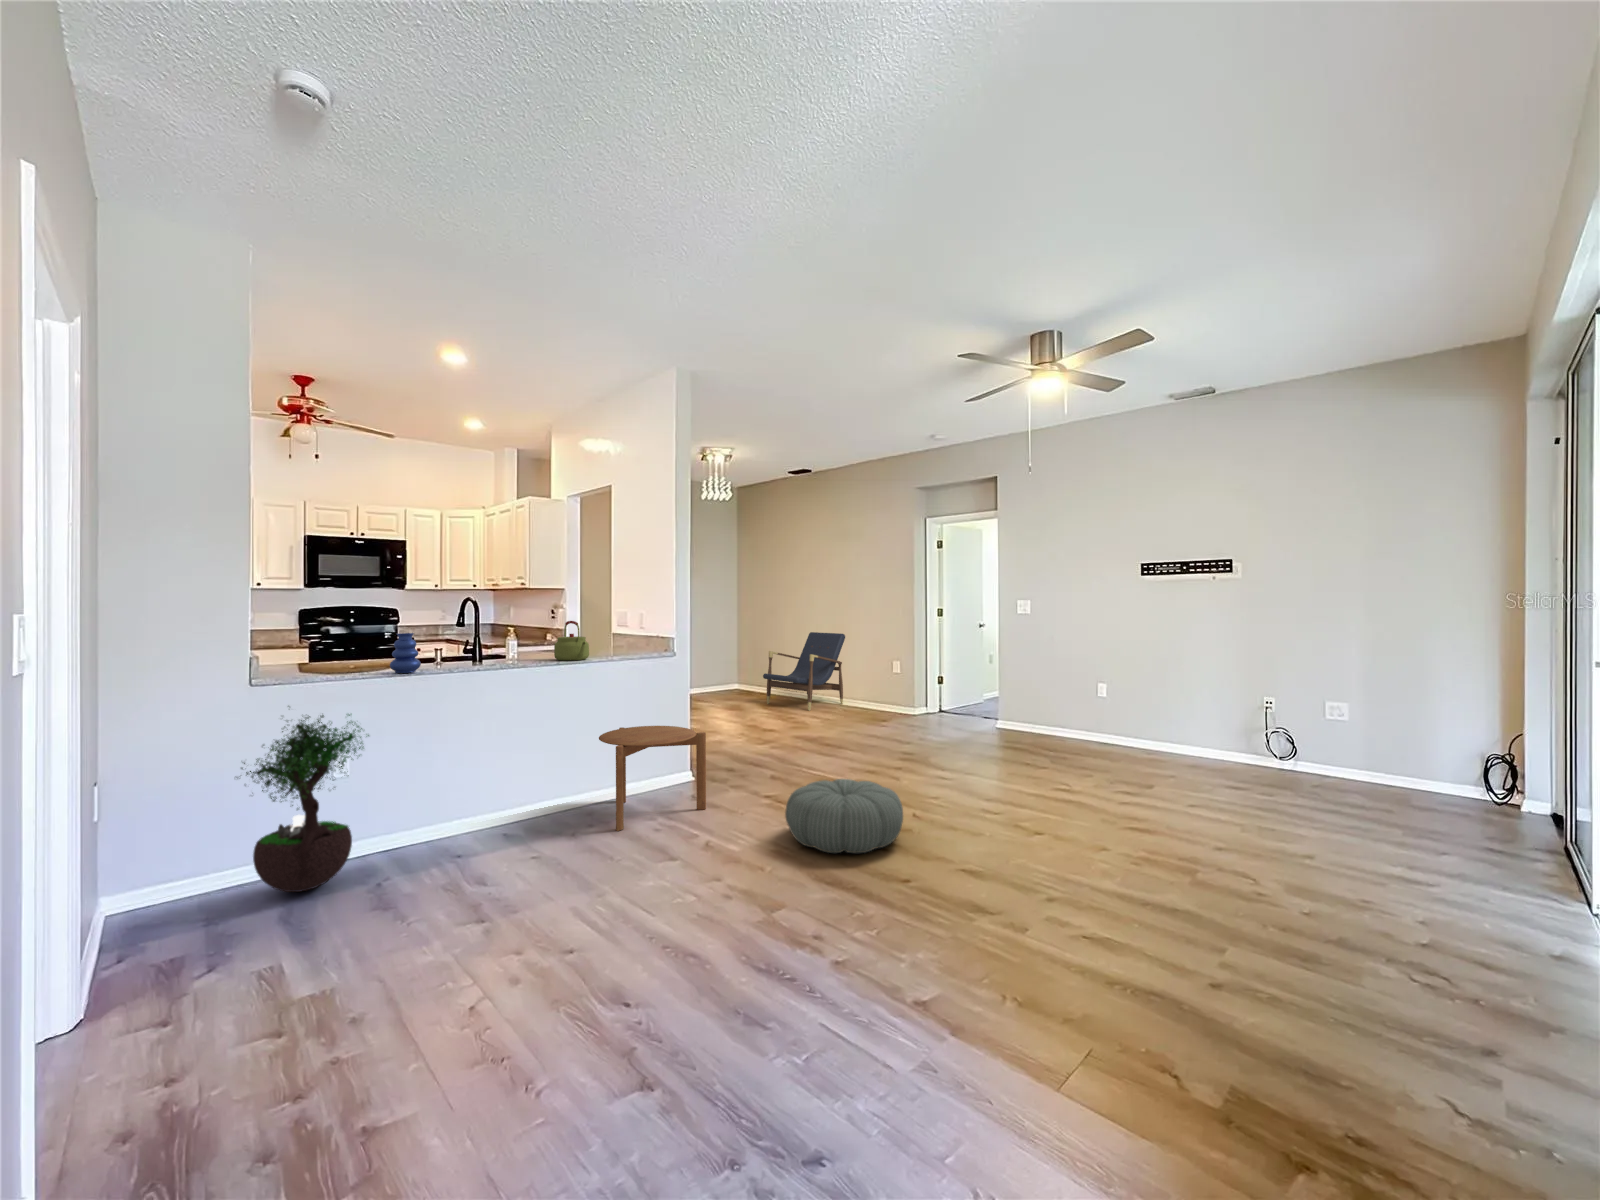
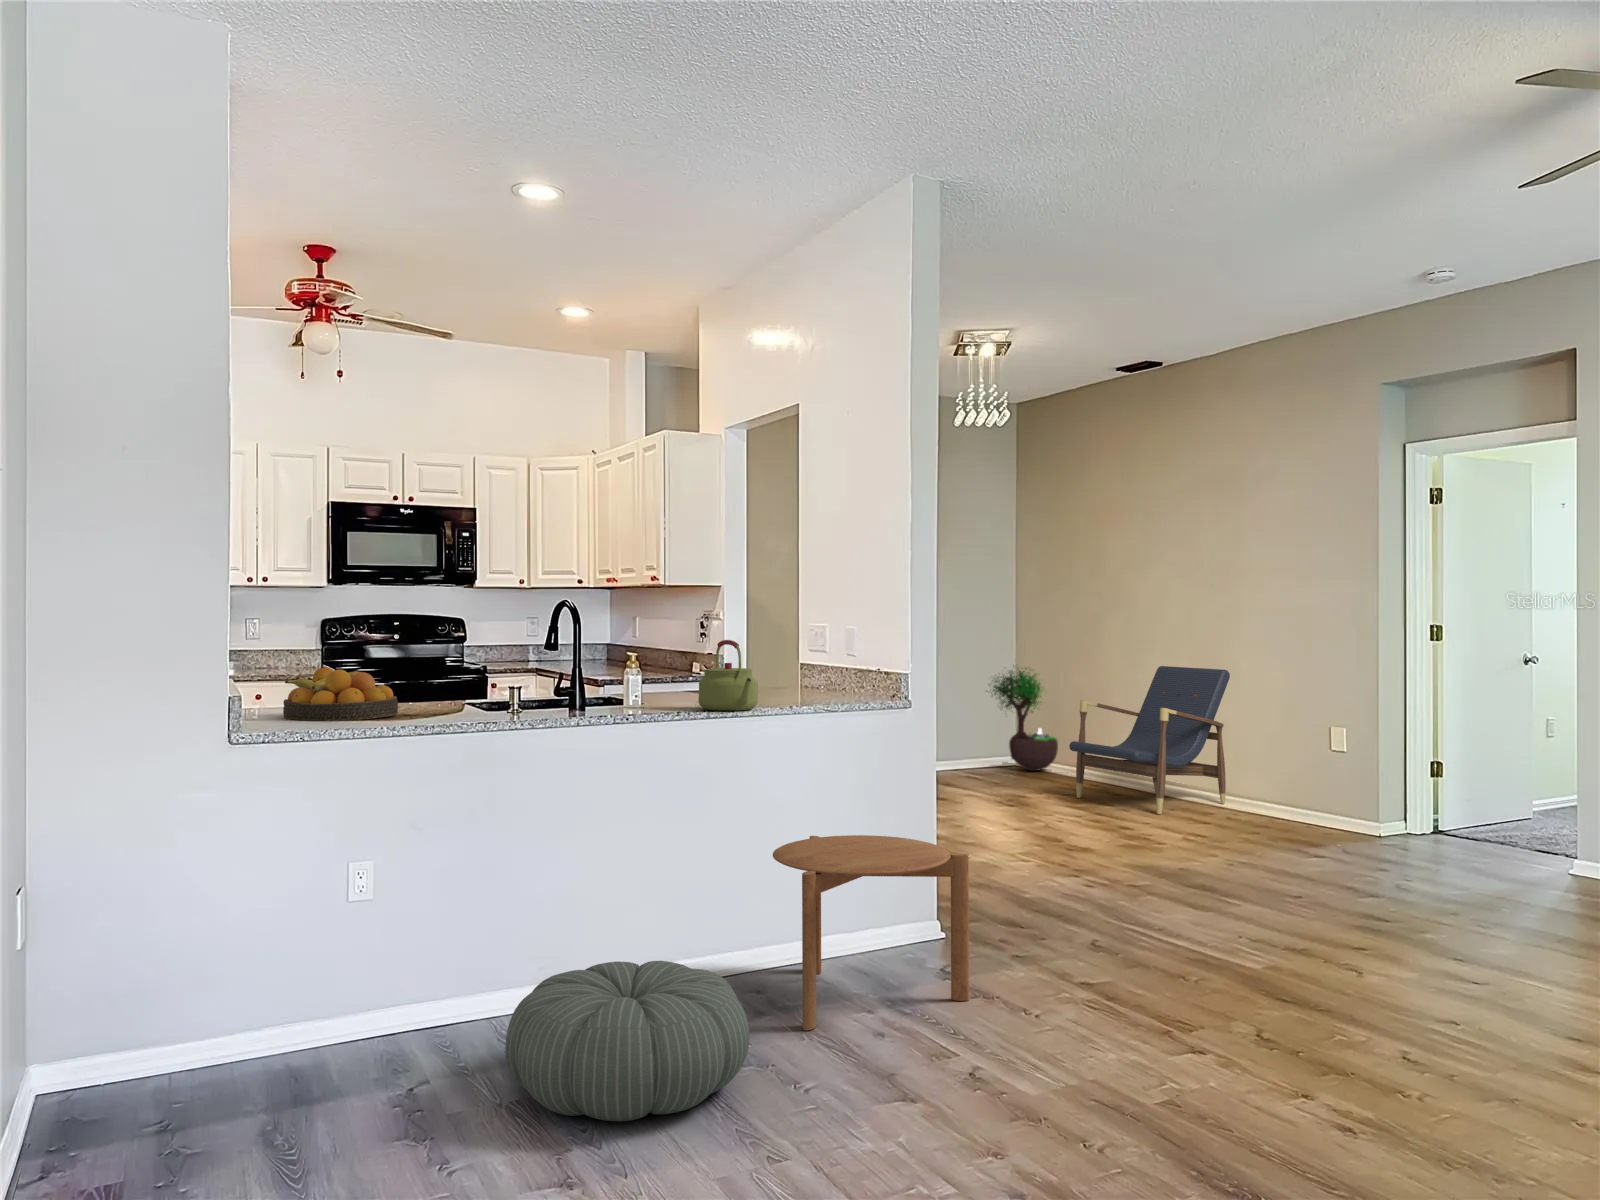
vase: present [390,633,421,673] -> none [430,659,478,727]
fruit bowl: none [287,640,365,672] -> present [283,667,398,721]
potted tree: present [241,714,369,892] -> present [987,665,1058,771]
pouf: present [785,779,903,853] -> present [505,961,749,1121]

